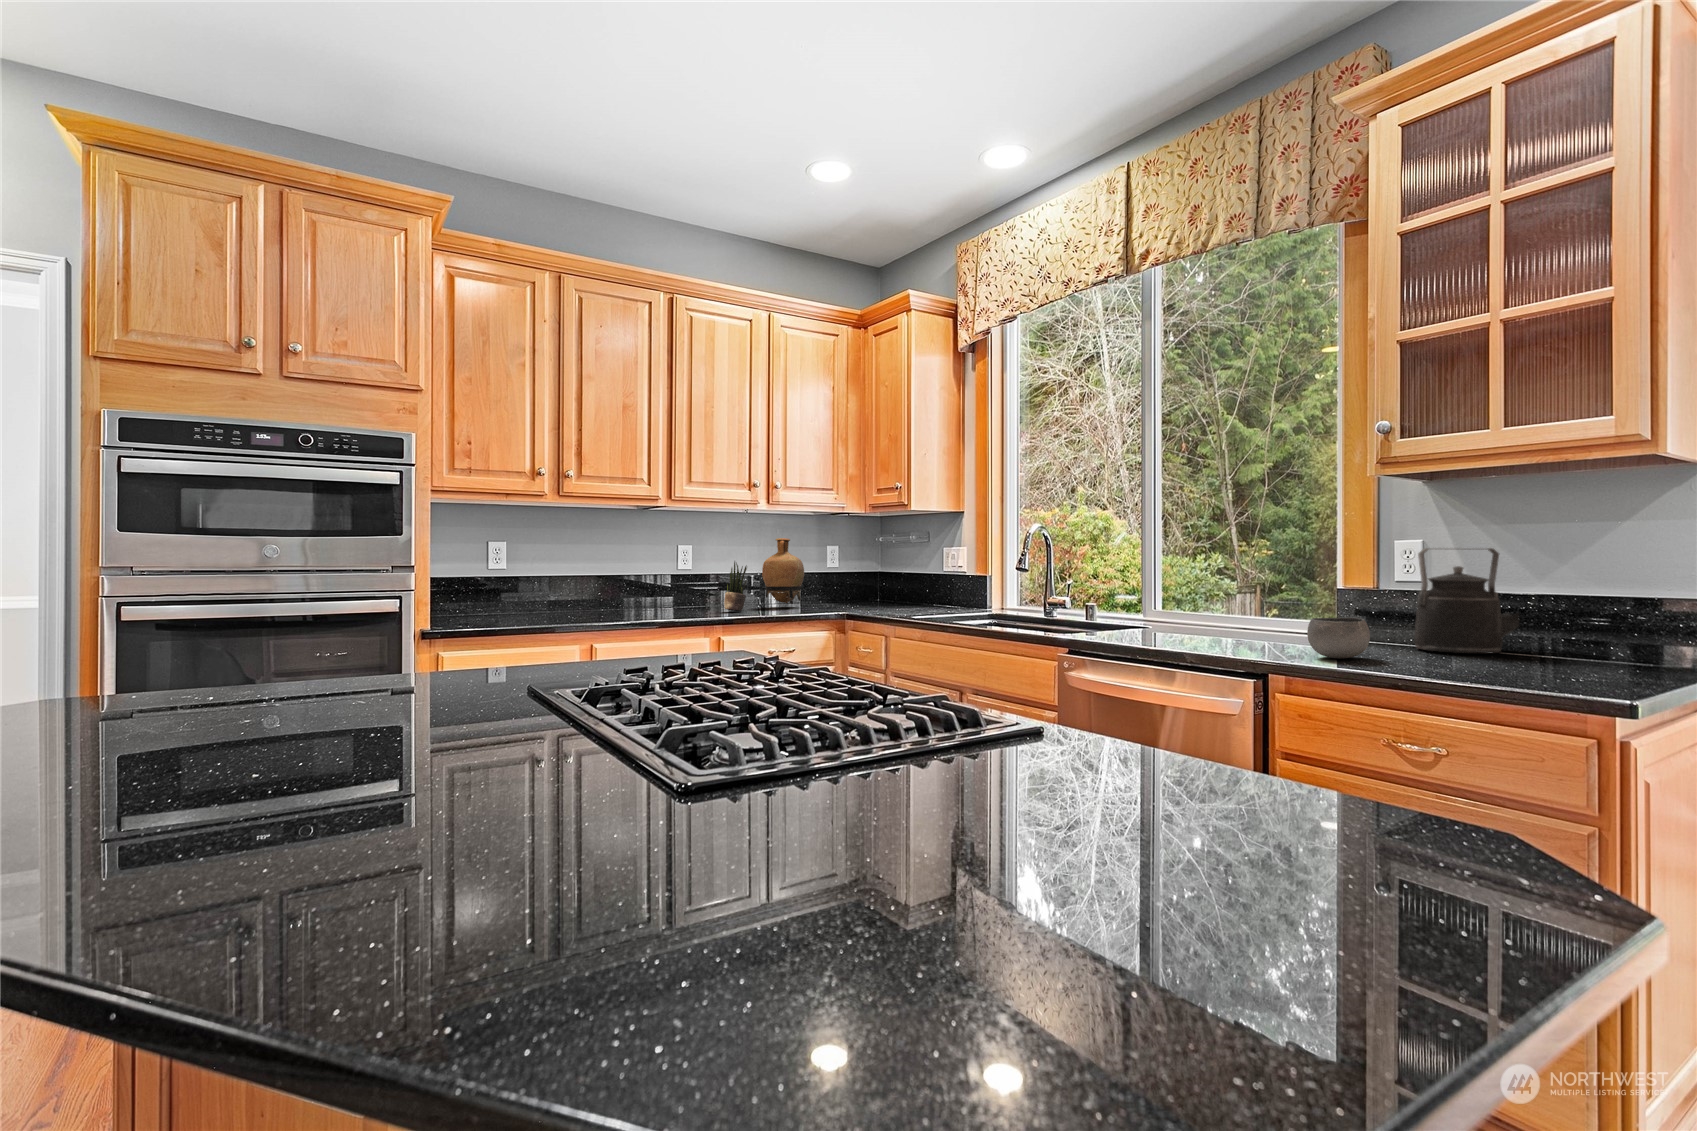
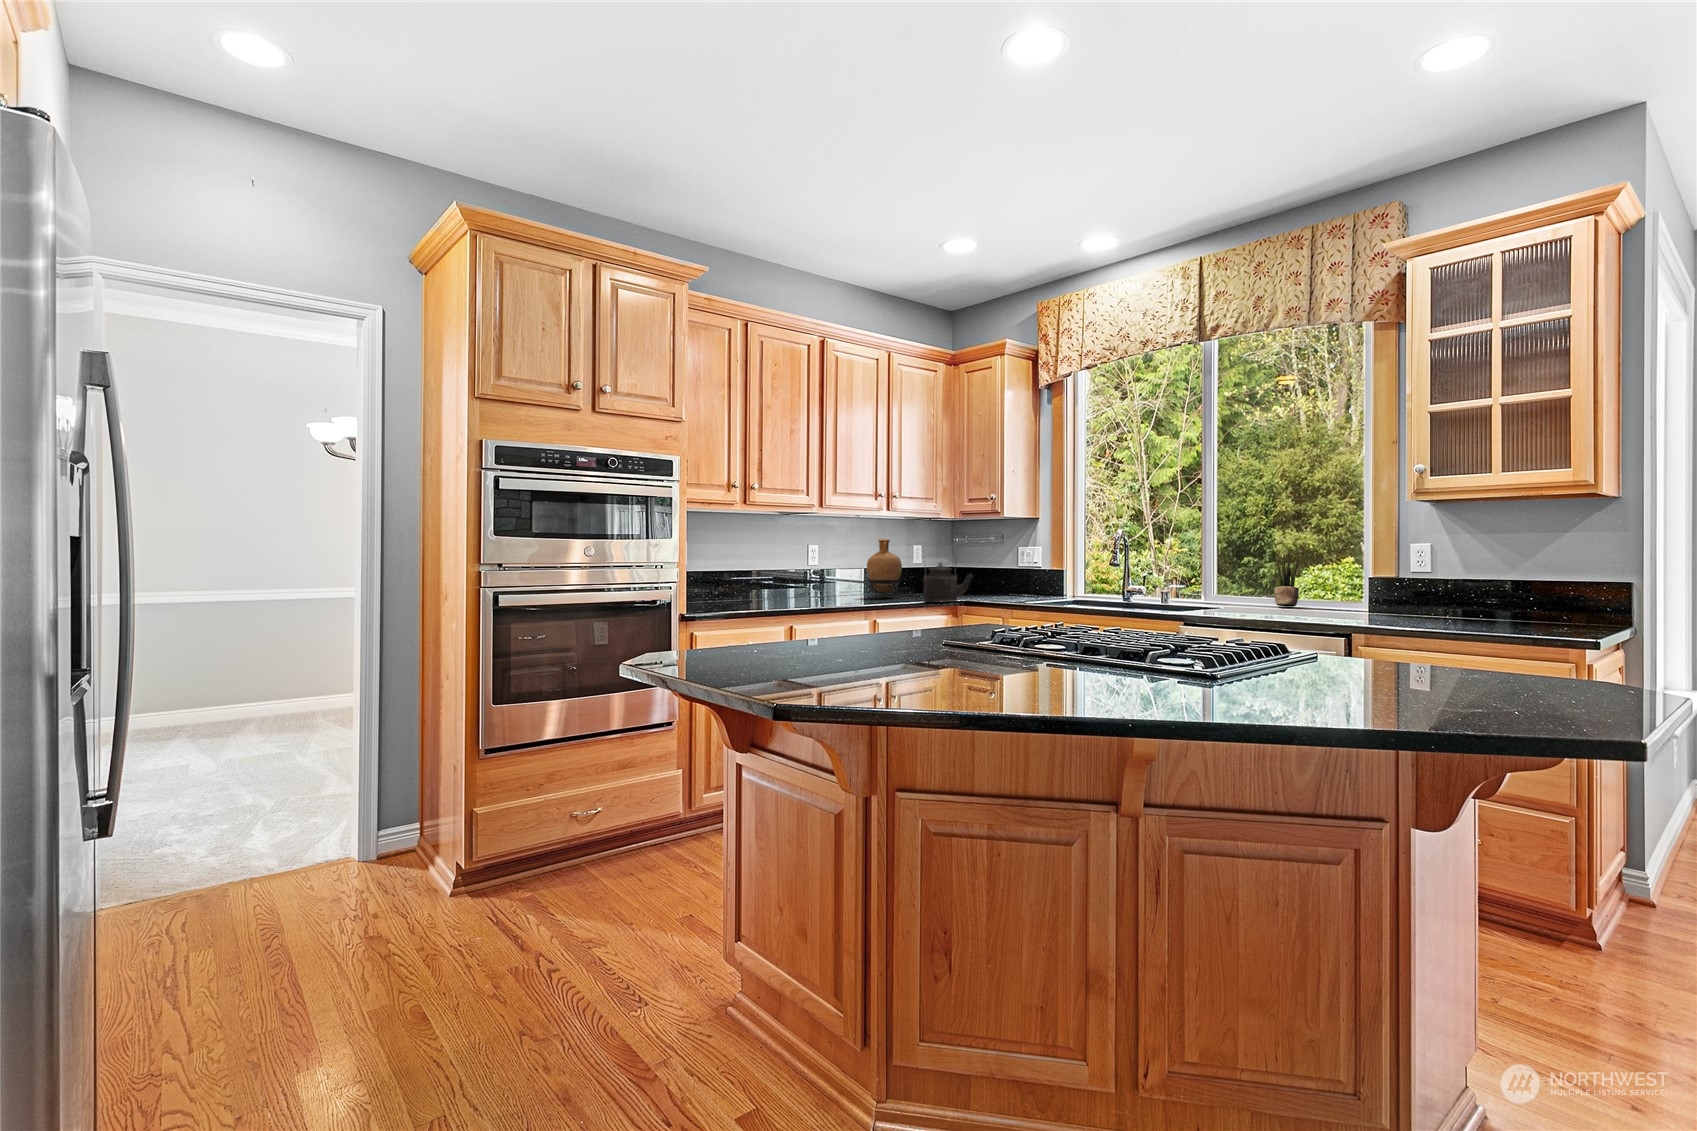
kettle: present [1414,548,1520,653] -> present [923,556,973,602]
potted plant: present [724,561,747,611] -> present [1275,553,1299,607]
bowl: present [1307,617,1370,658] -> none [1369,596,1411,623]

